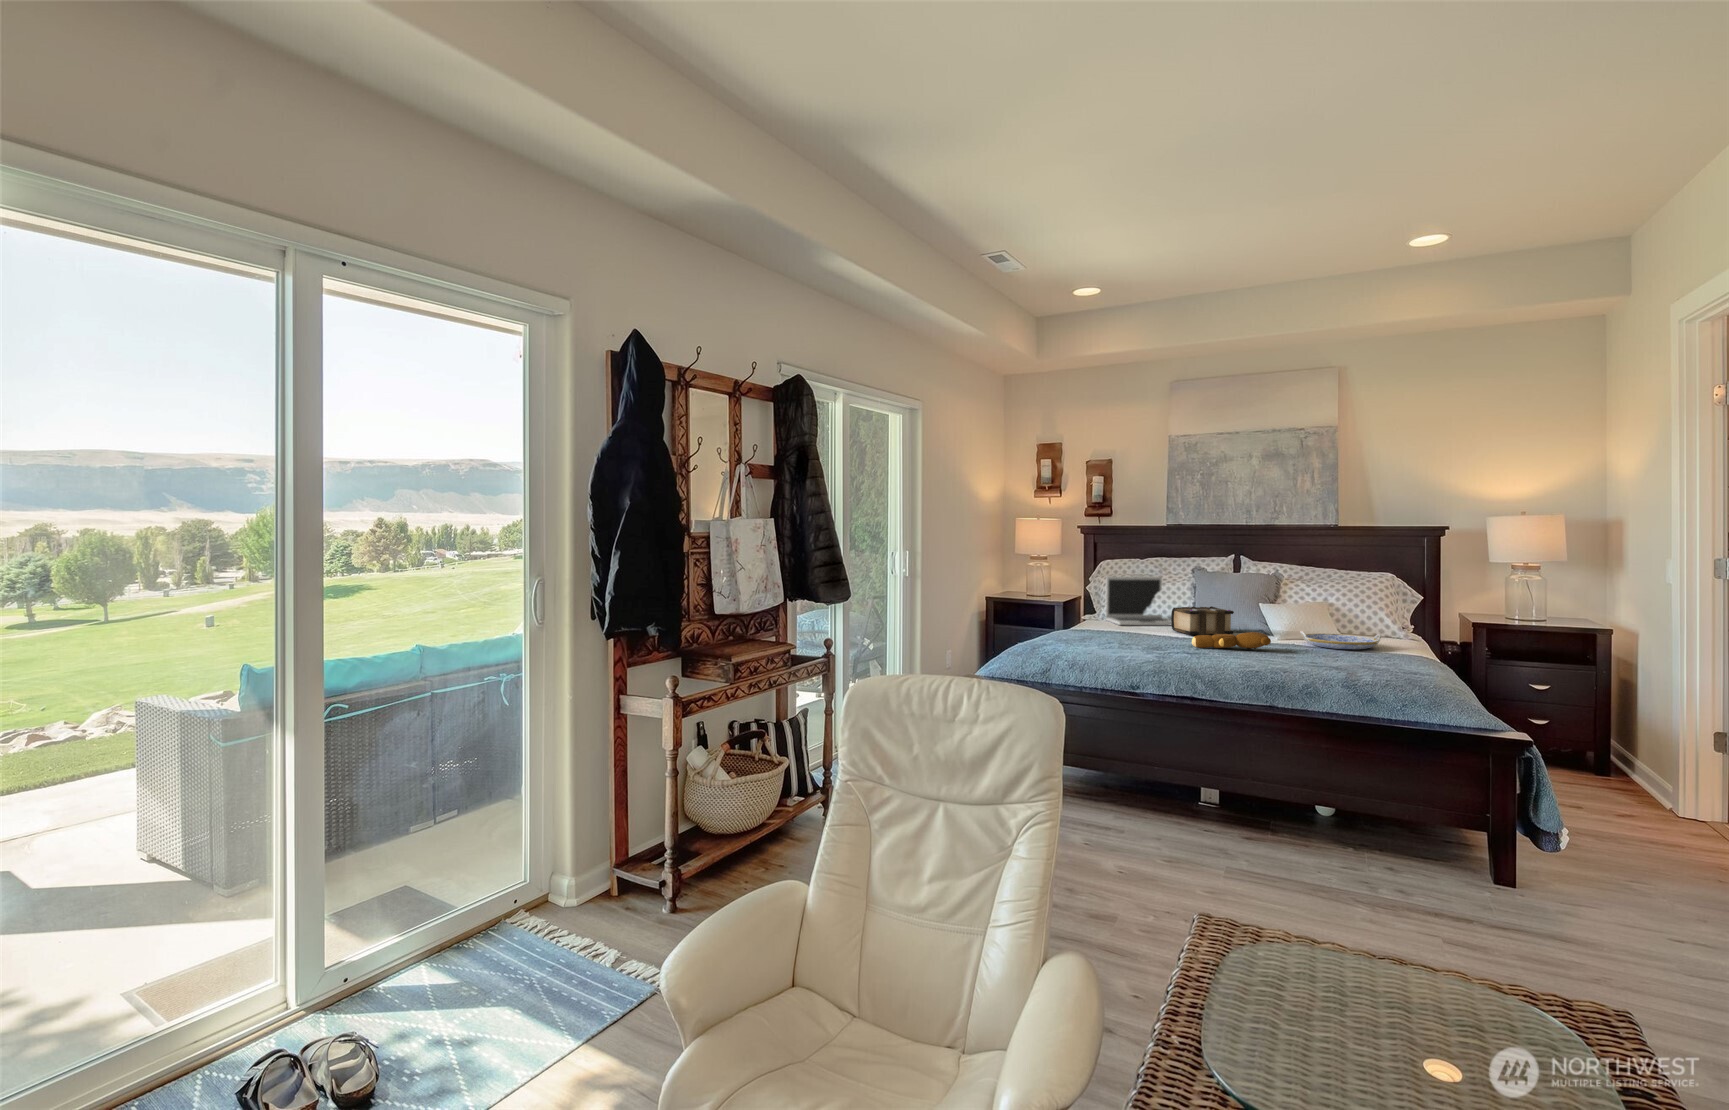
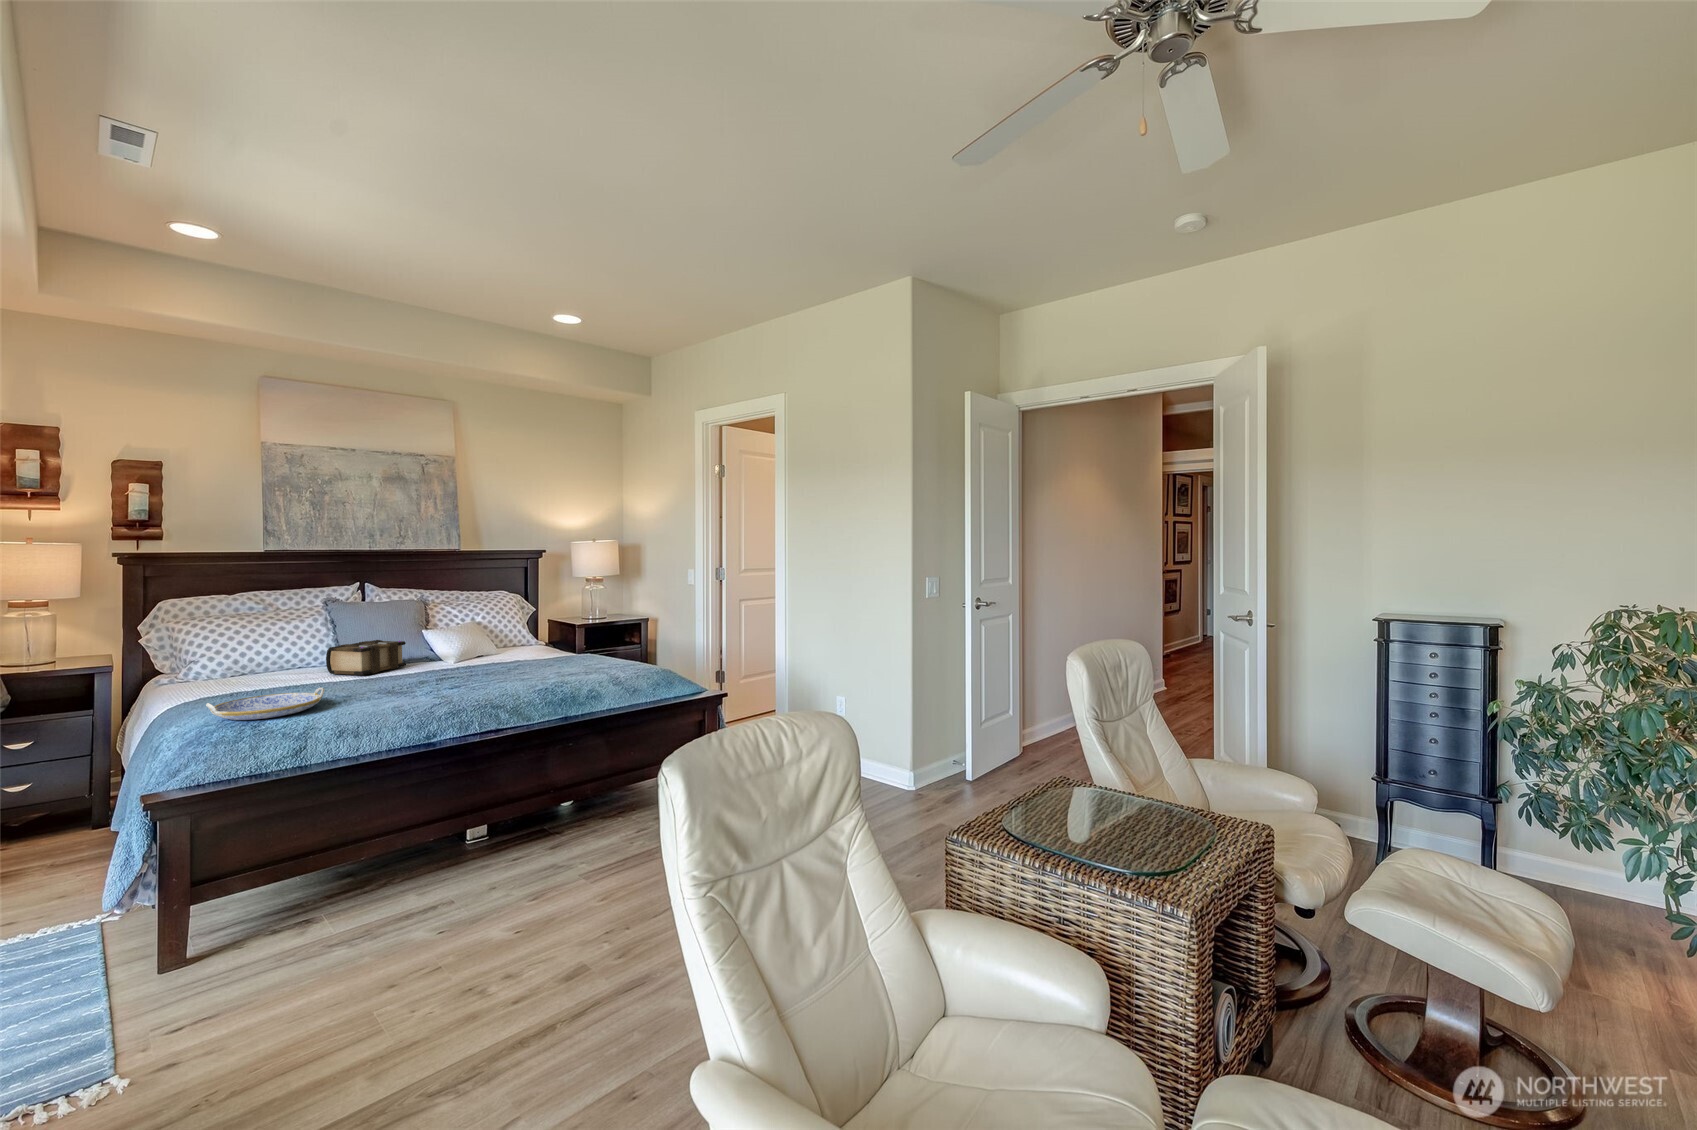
laptop: present [1105,576,1171,625] -> none [201,612,321,680]
serving tray: present [1300,631,1381,650] -> present [206,688,325,720]
teddy bear: present [1192,632,1271,650] -> none [388,660,478,688]

